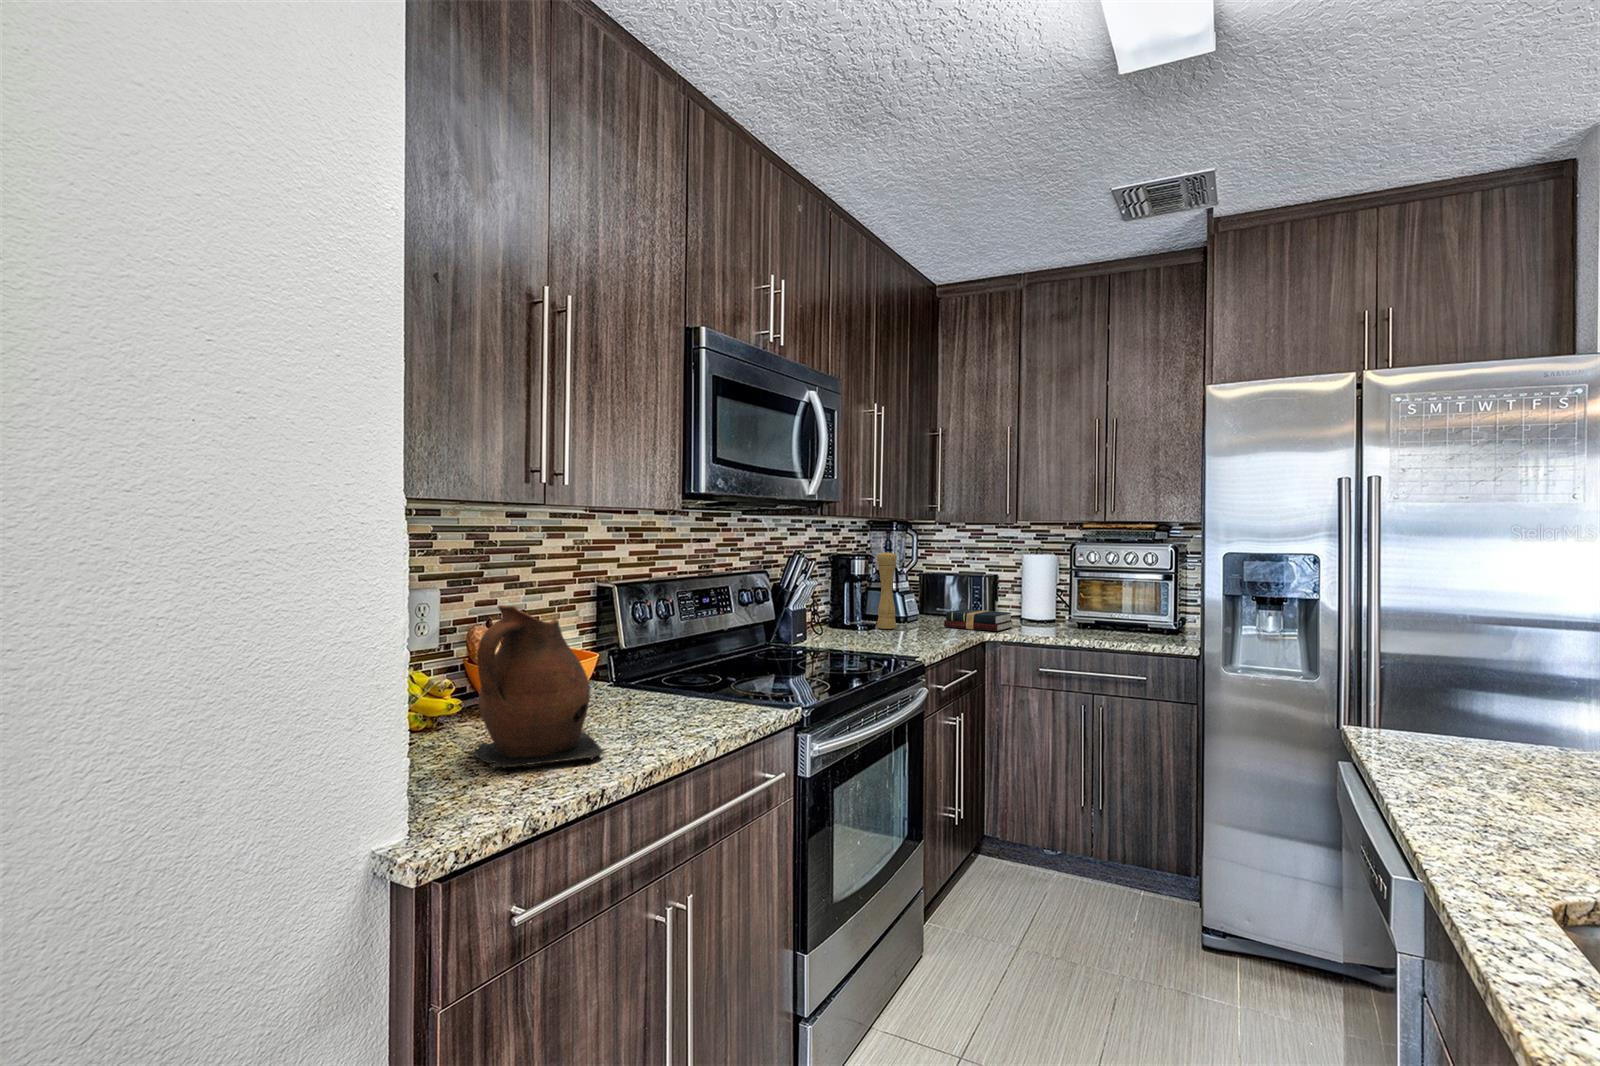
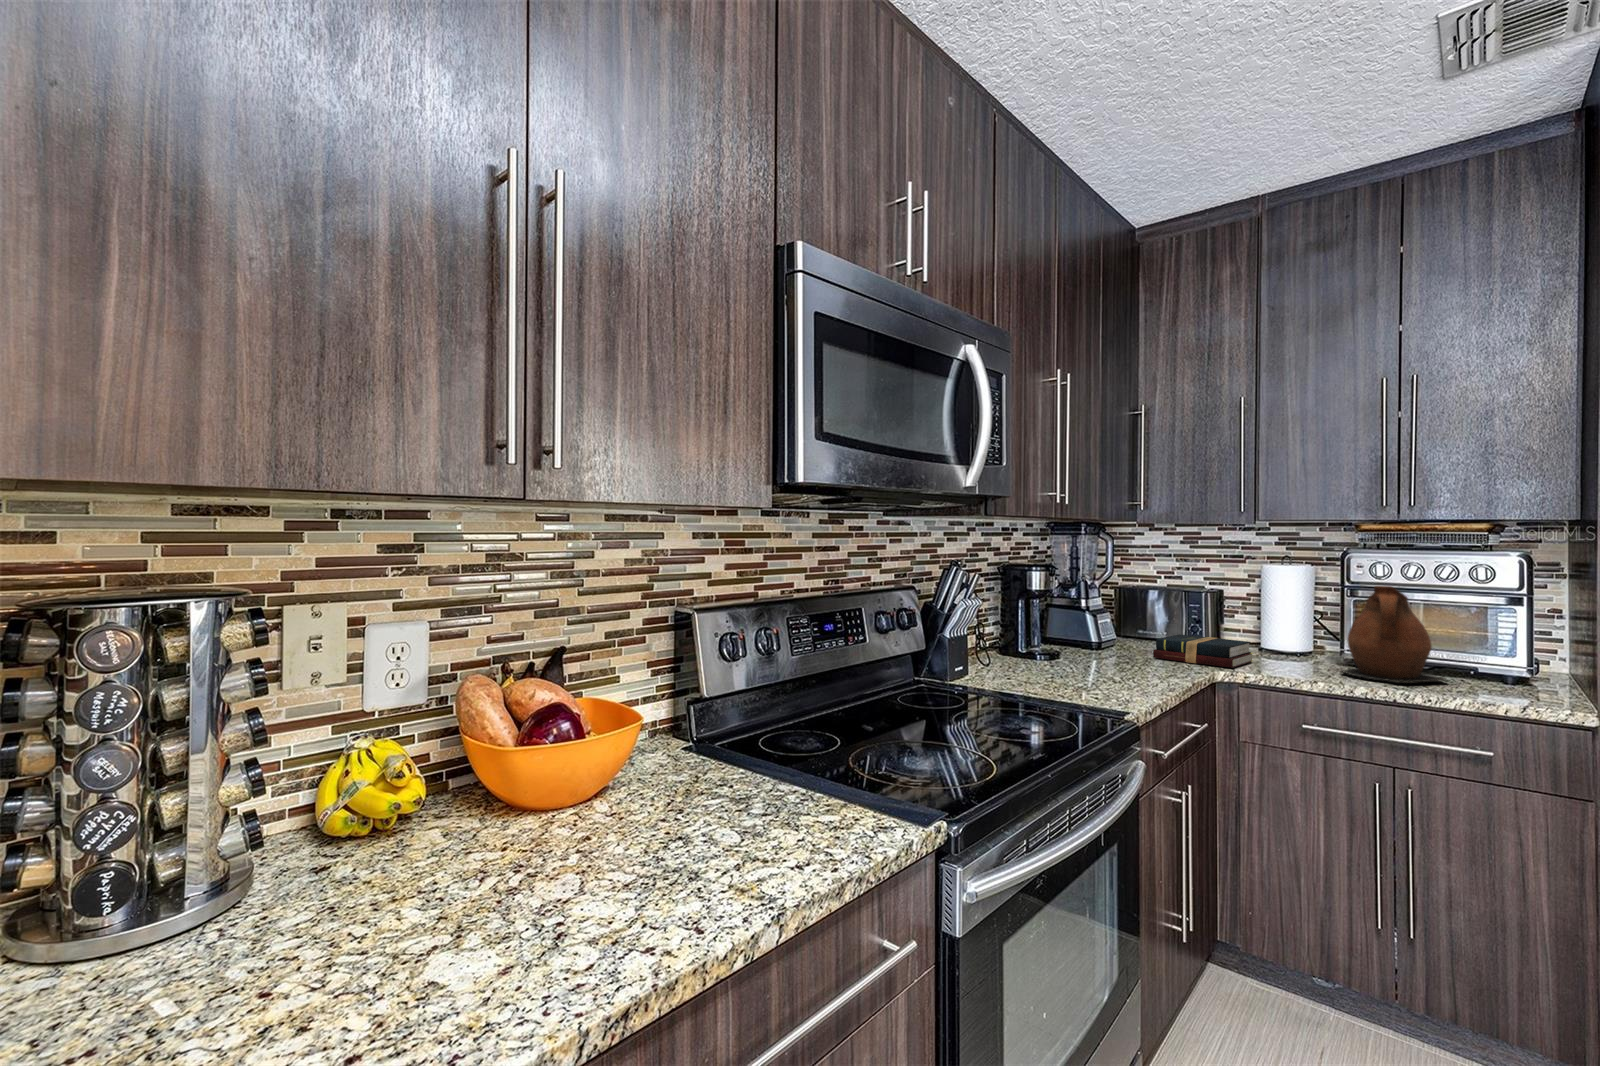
pepper mill: present [877,551,897,629] -> none [1062,561,1088,660]
ceramic pitcher: present [470,605,604,767] -> present [1342,586,1446,683]

